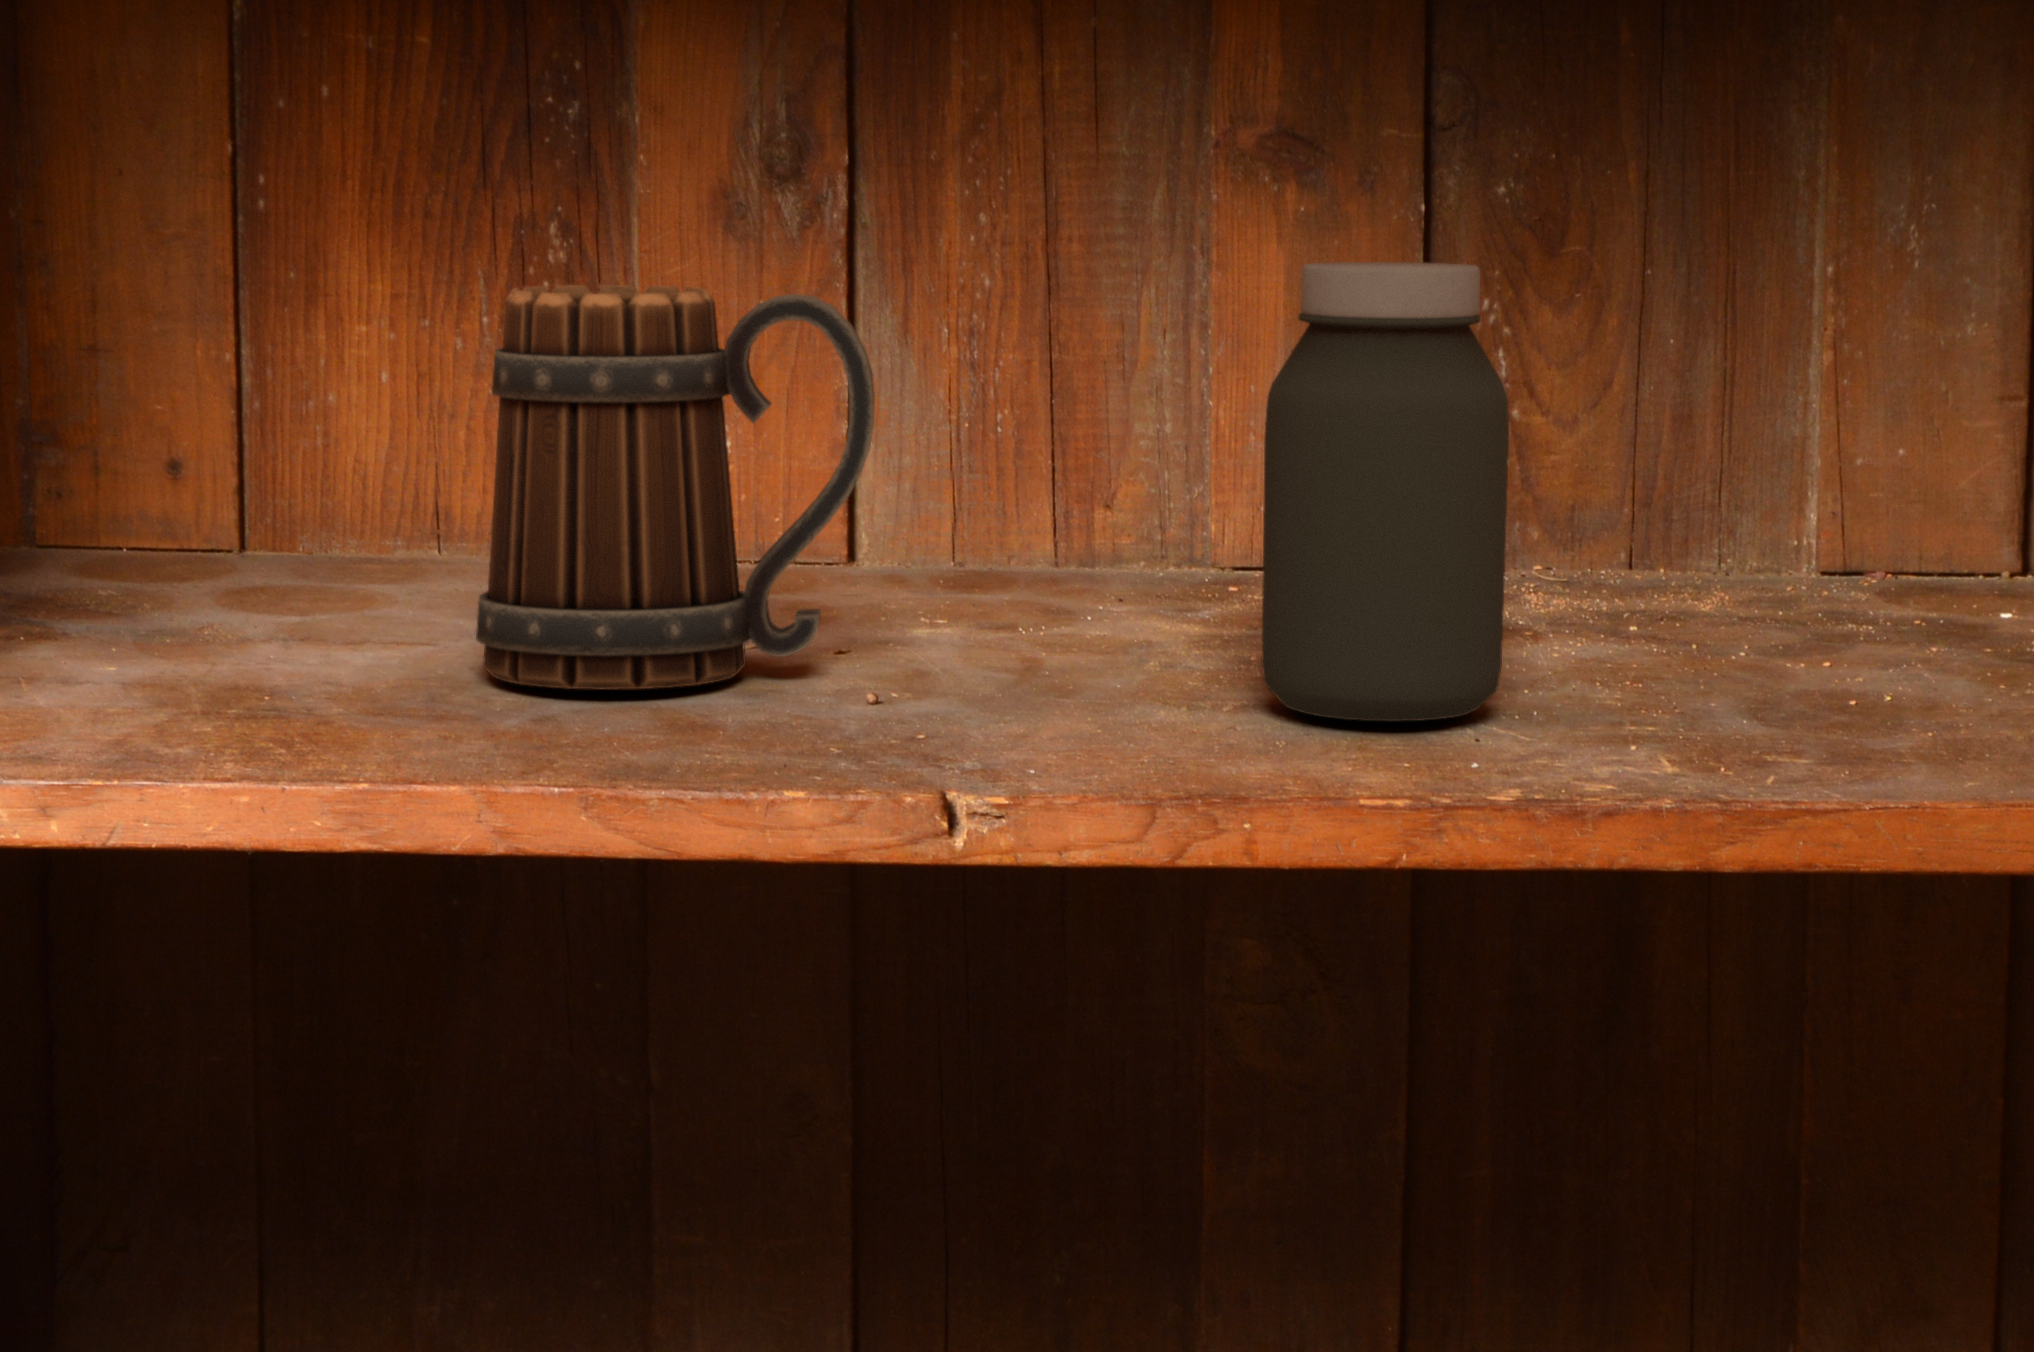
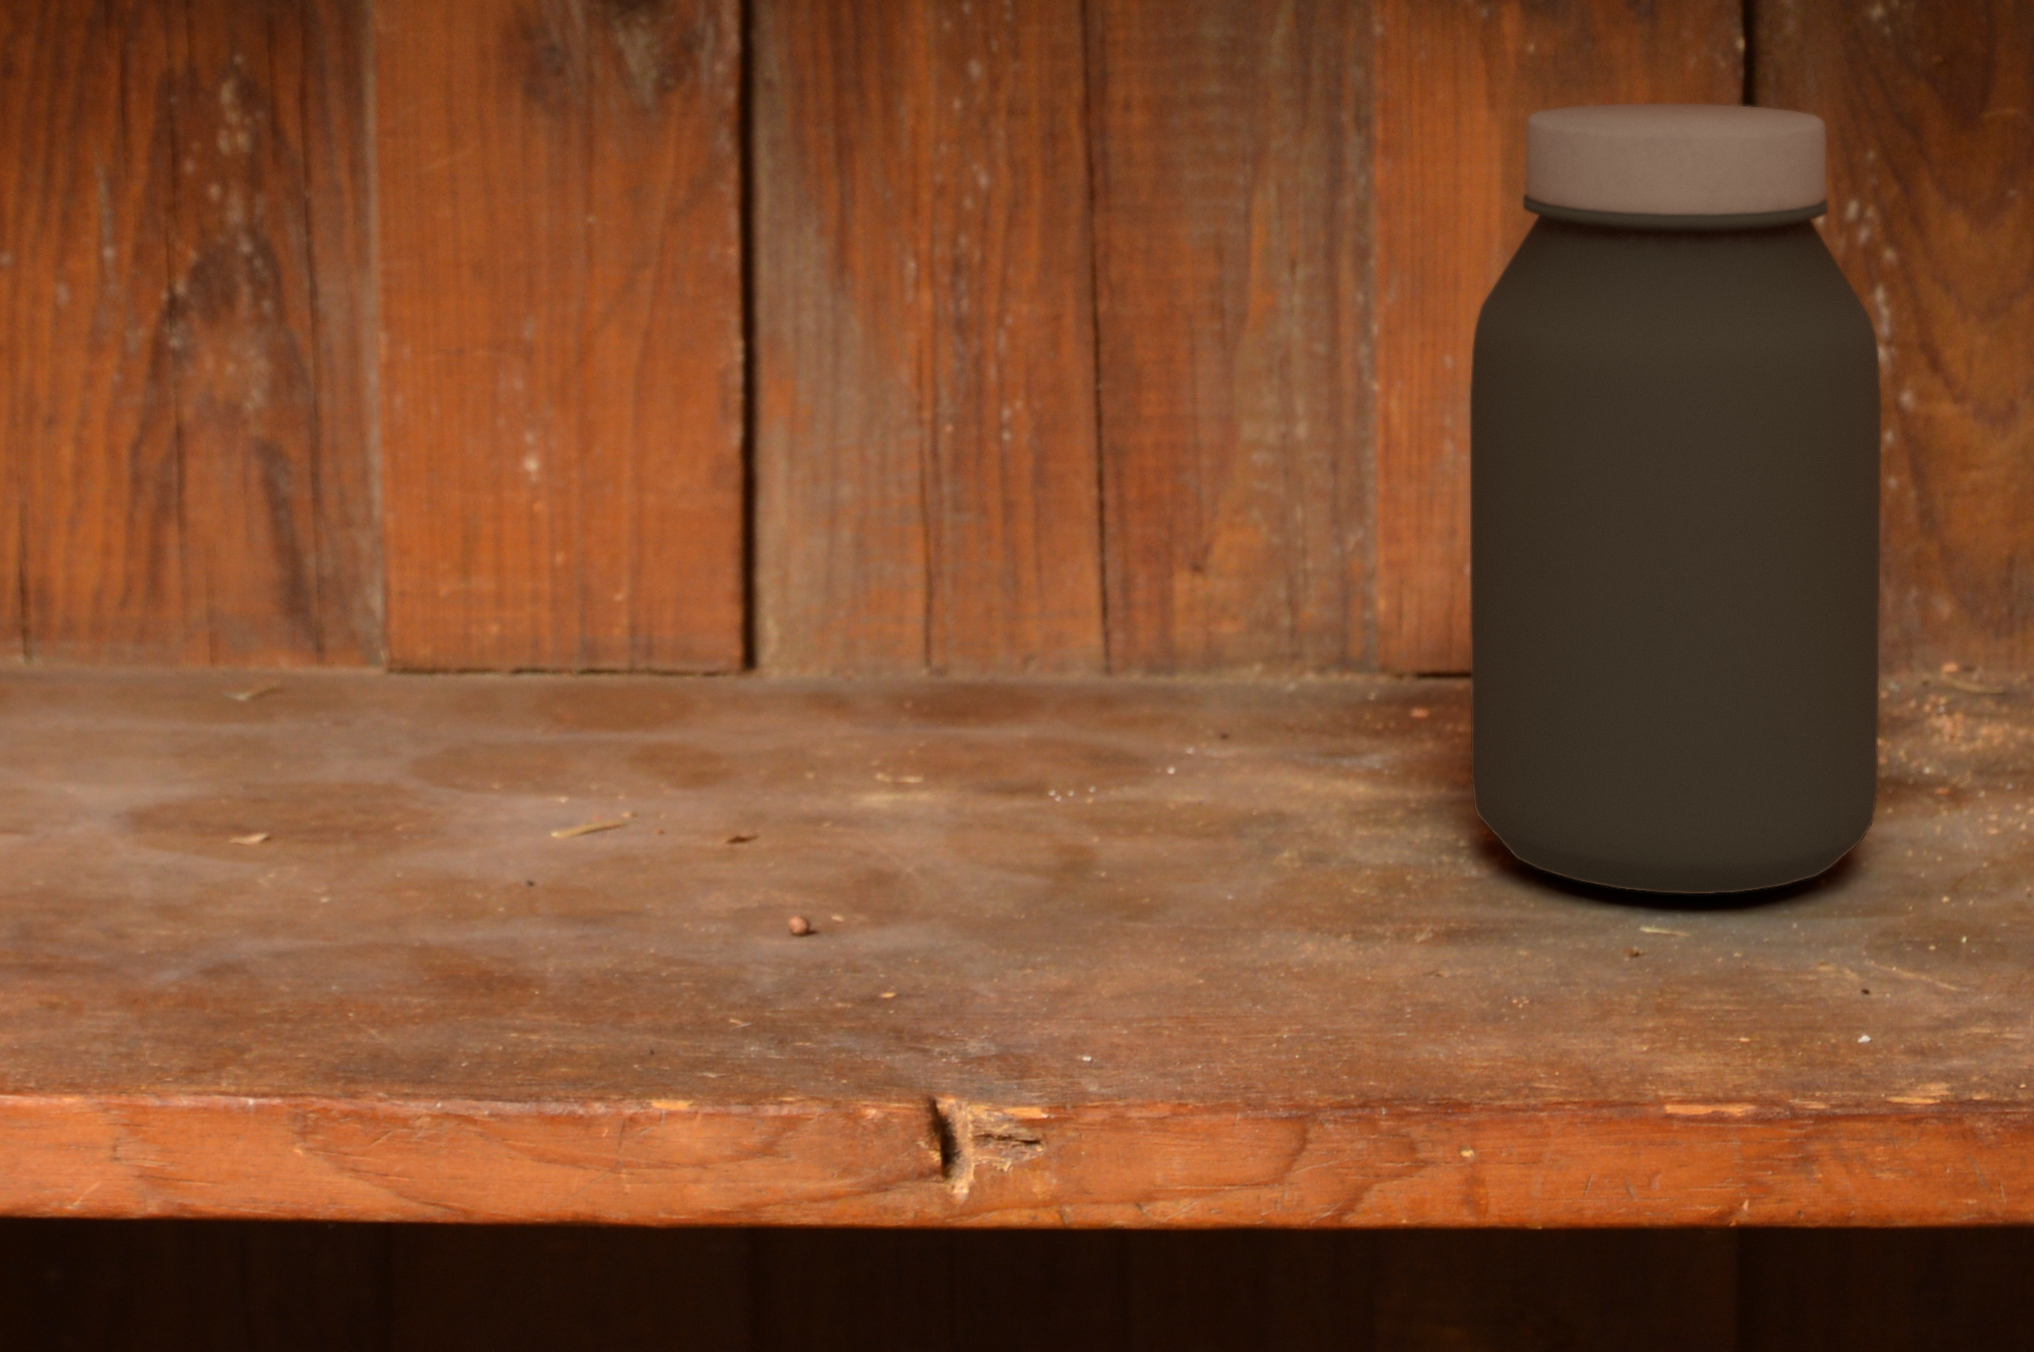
mug: present [476,285,875,689] -> none [160,139,820,833]

